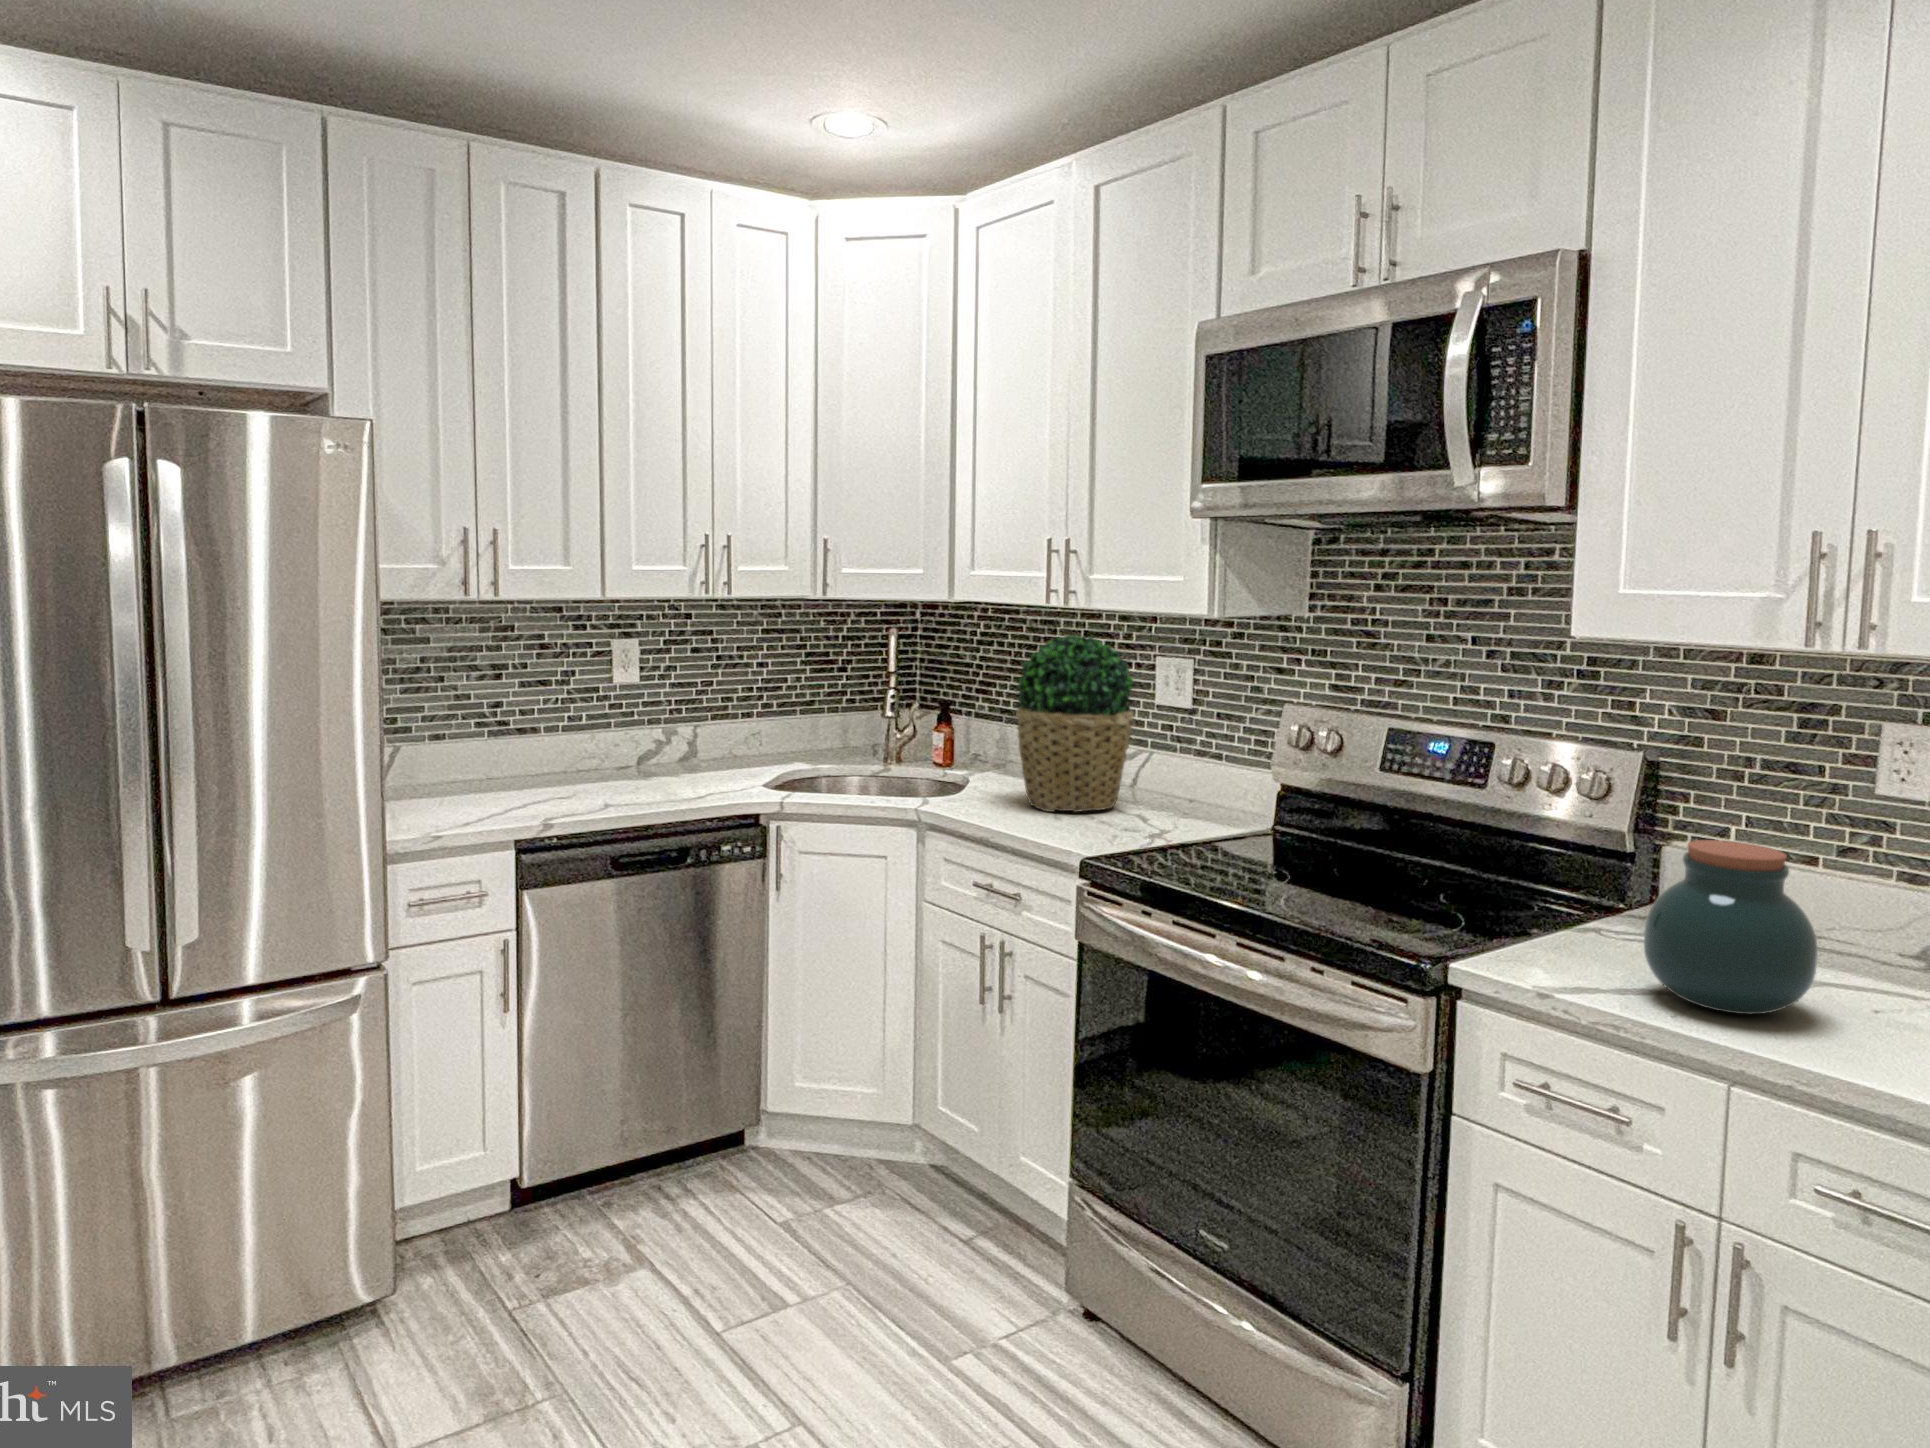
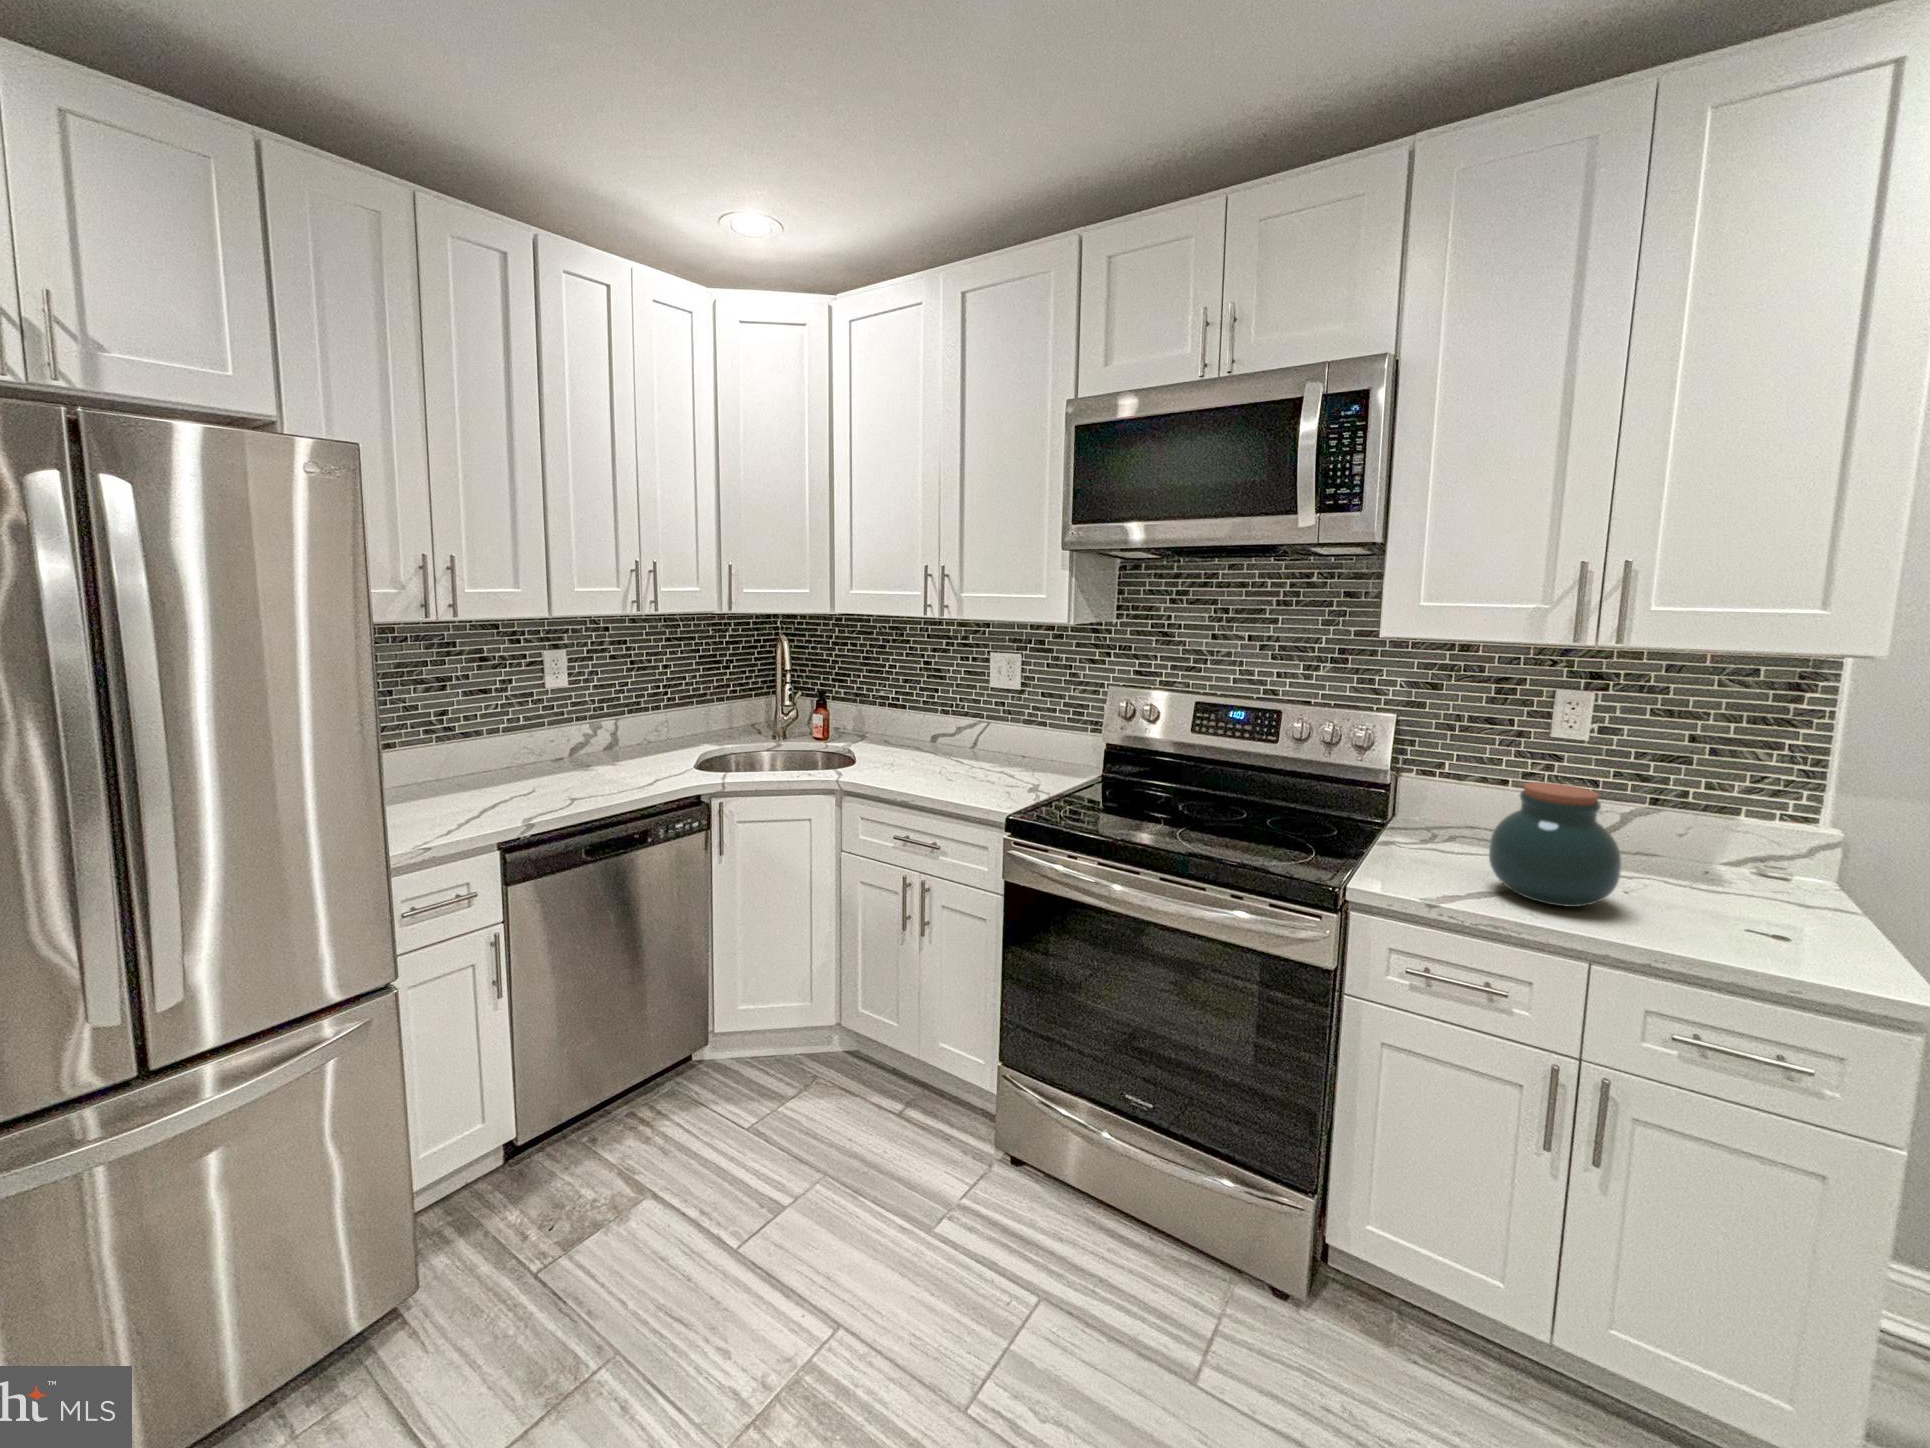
potted plant: present [1016,635,1133,812] -> none [901,639,991,774]

